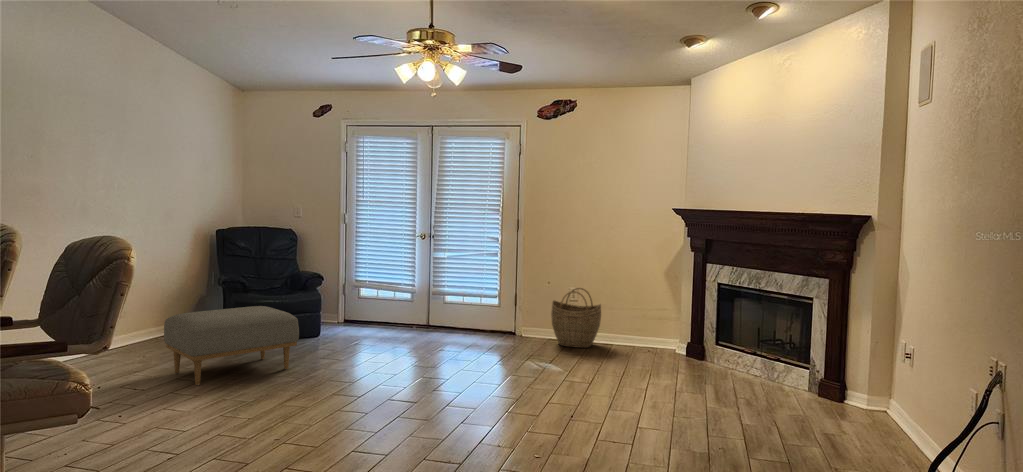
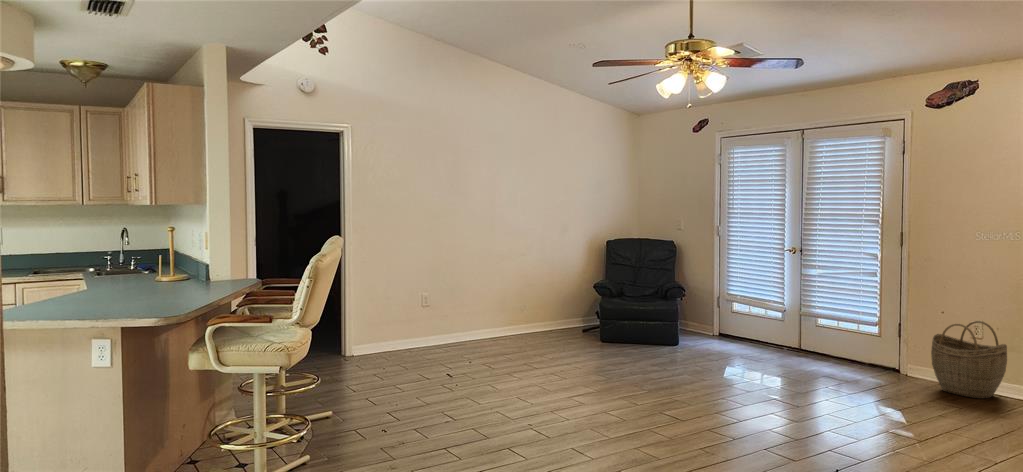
ottoman: present [164,306,299,385] -> none [535,309,631,367]

